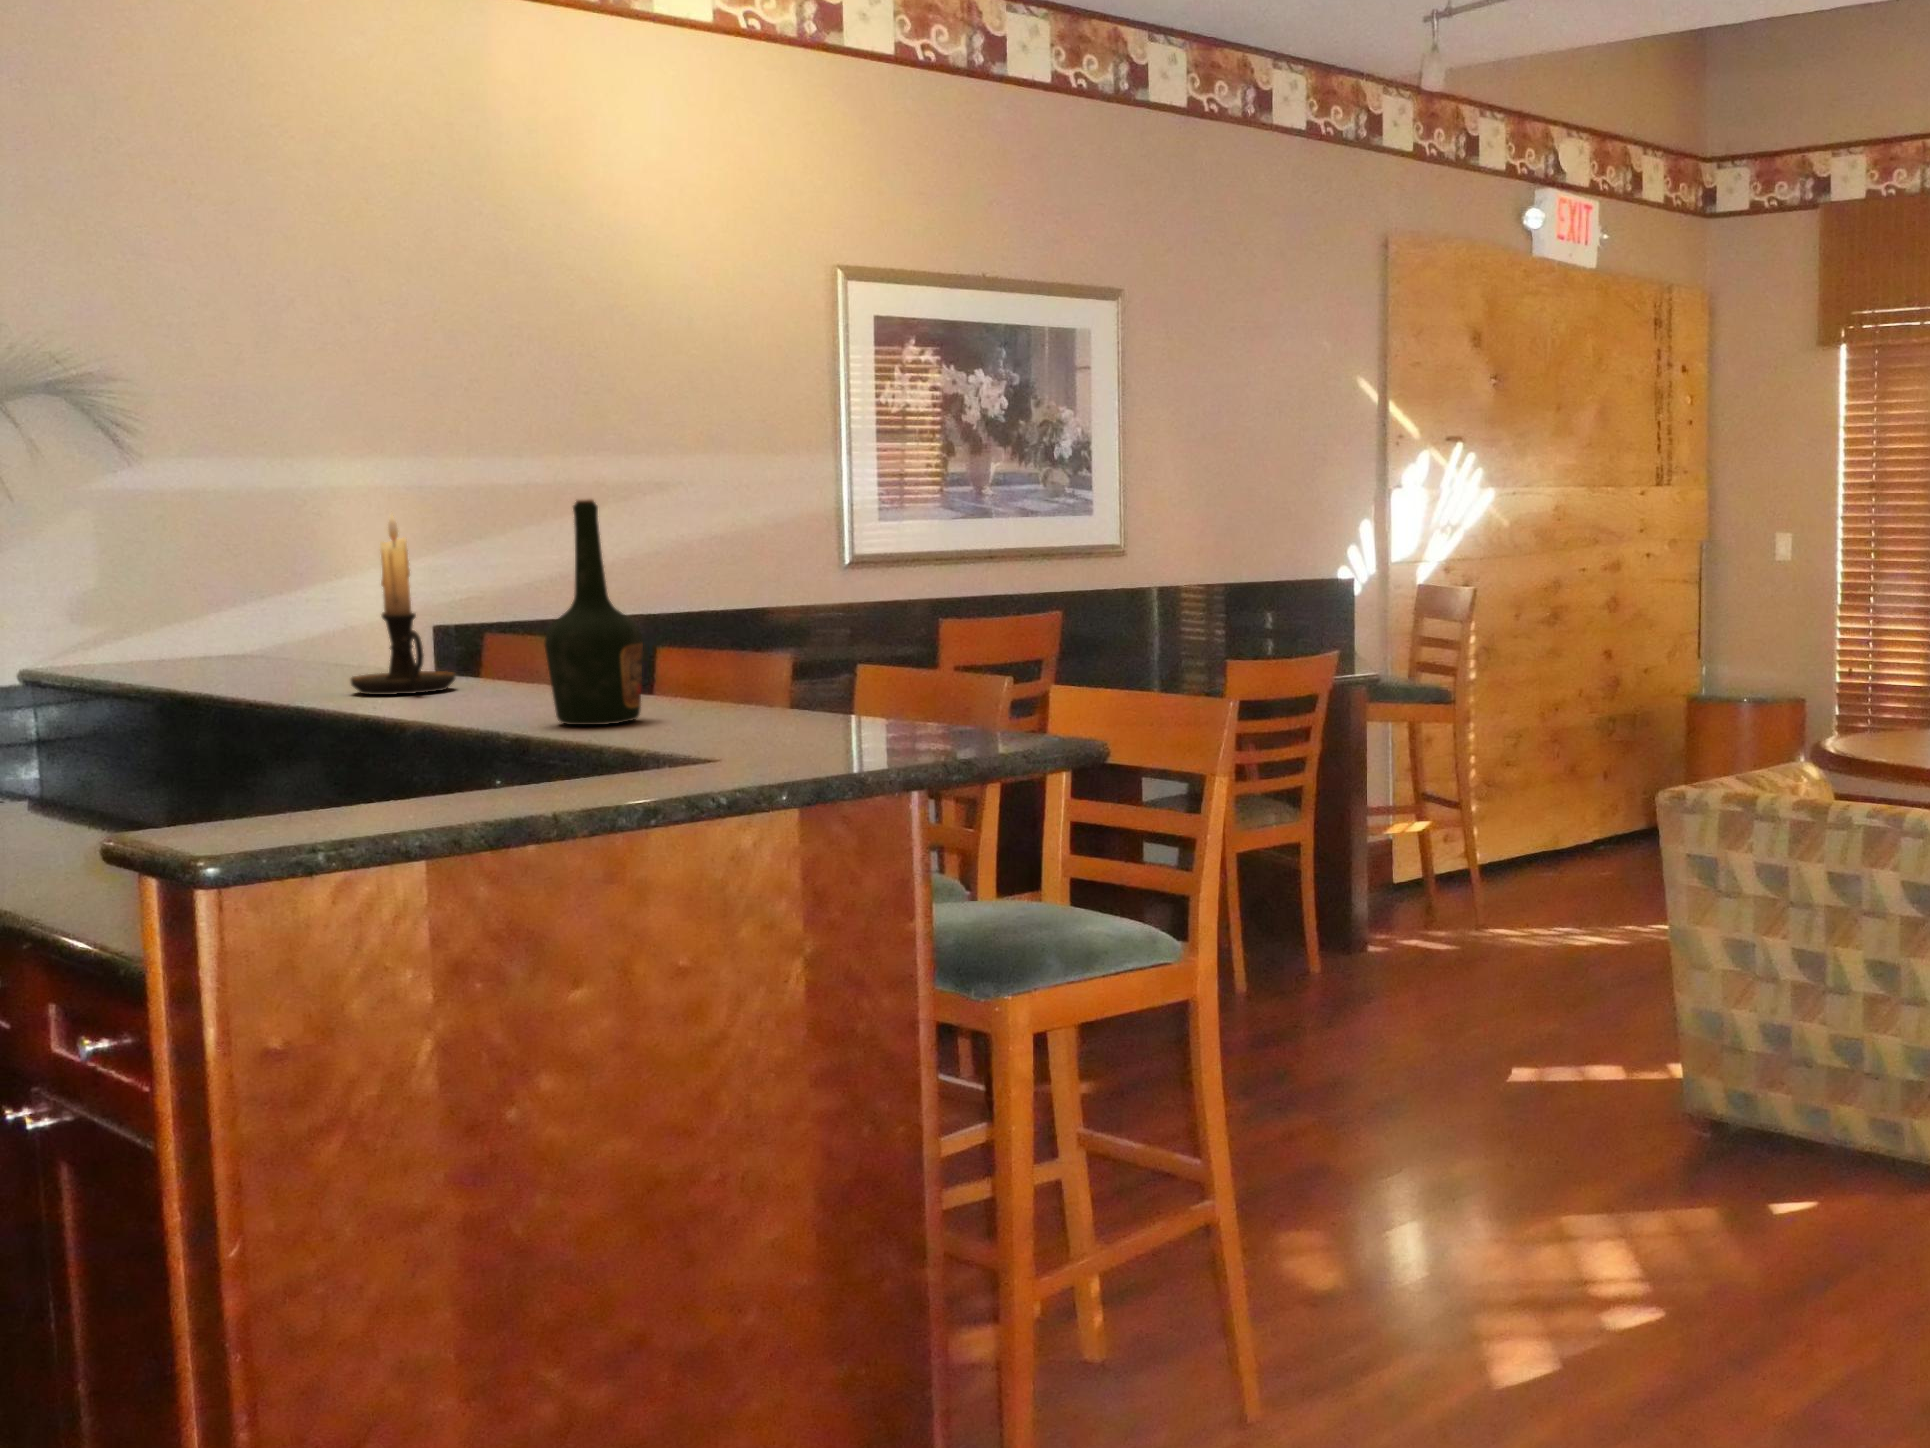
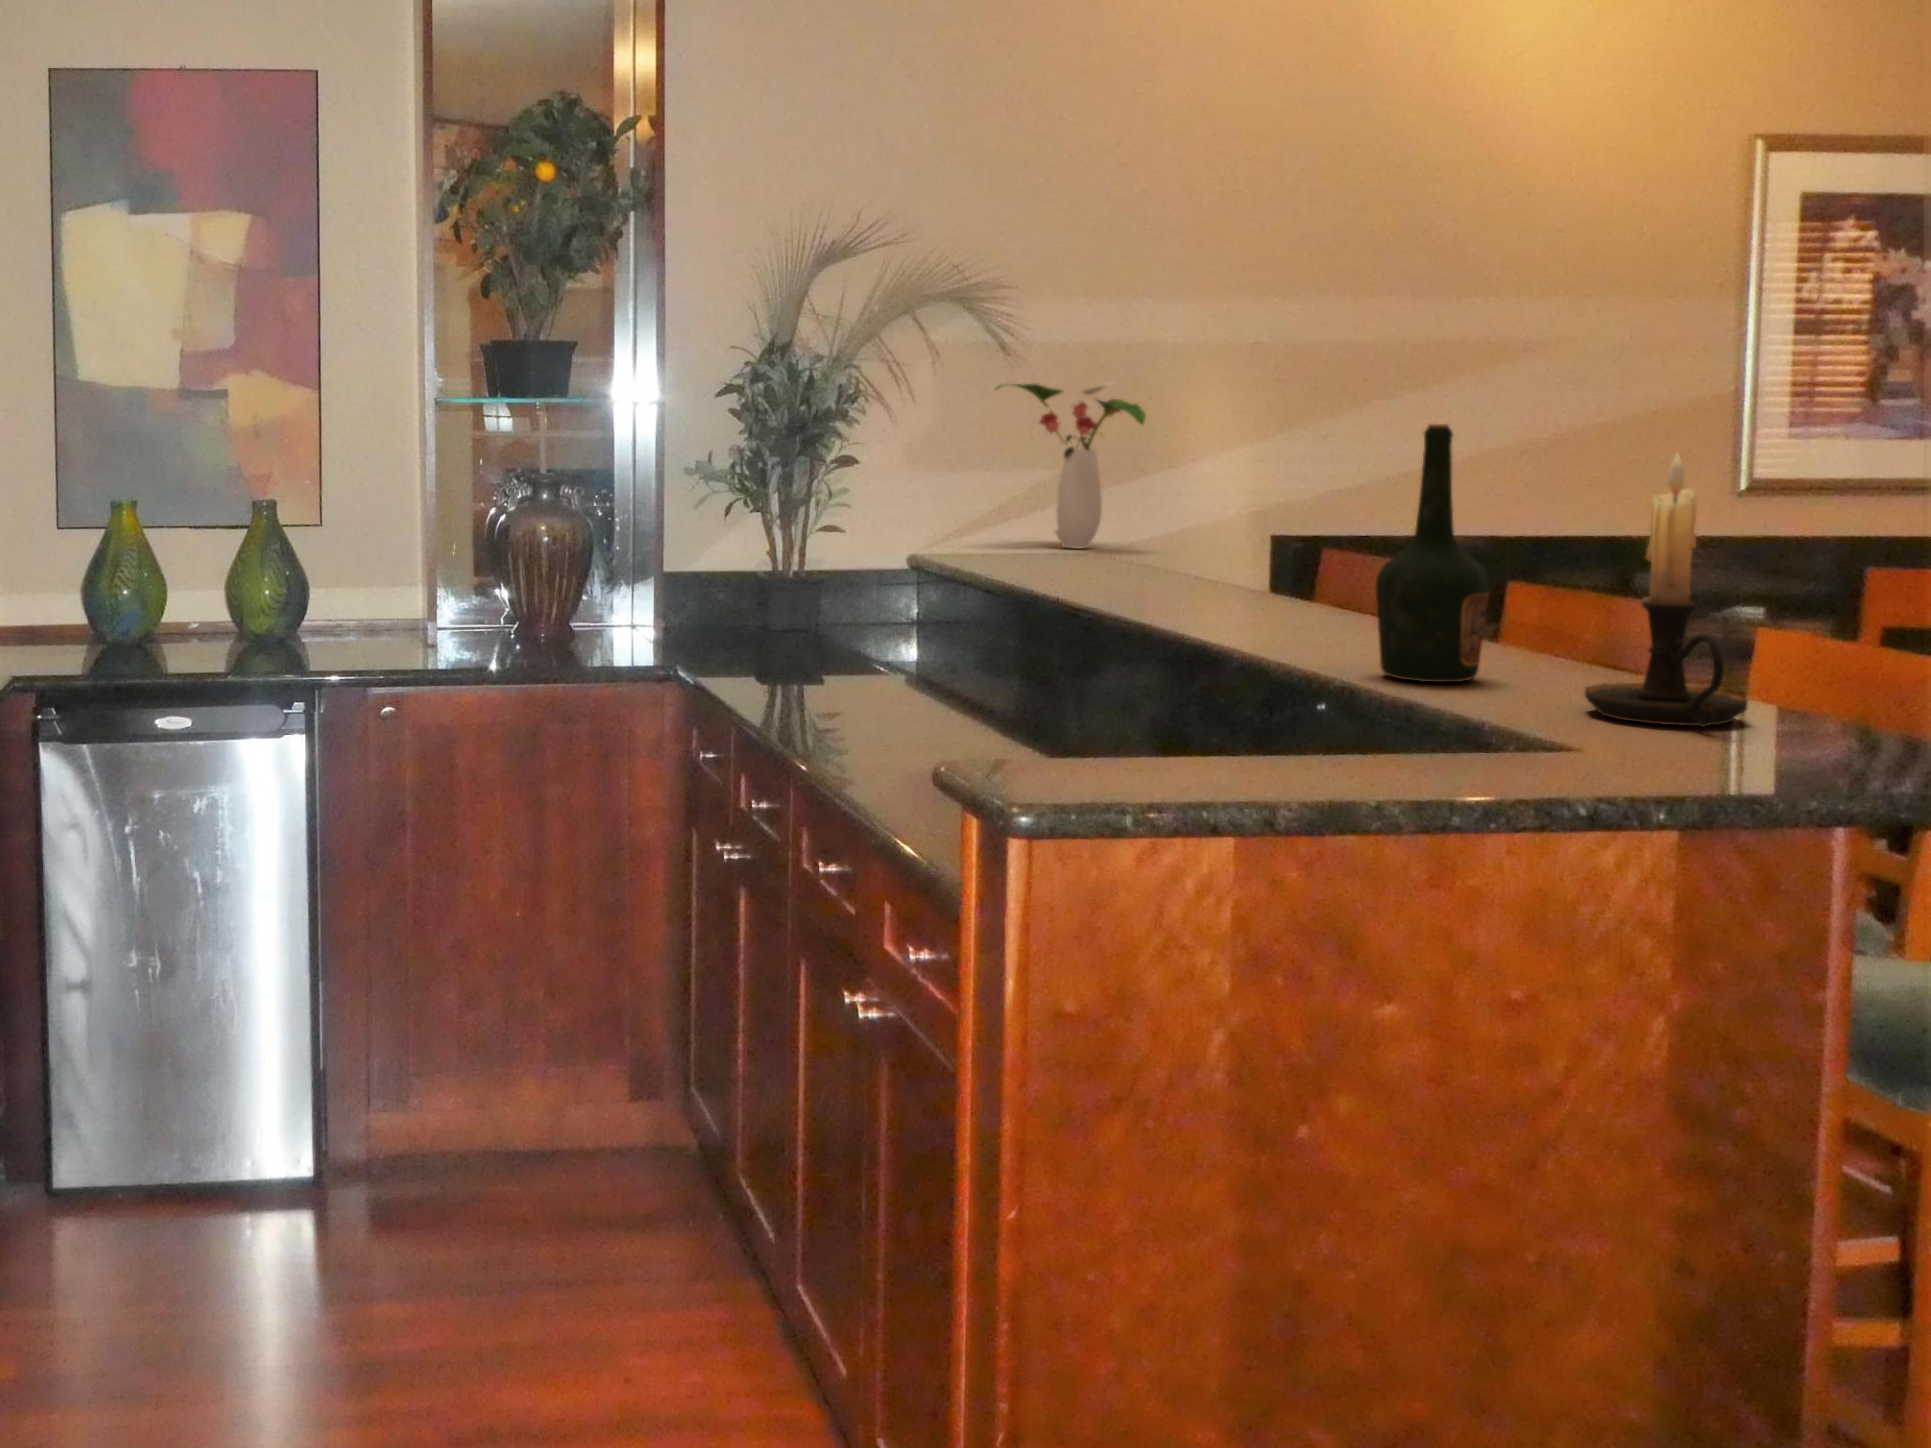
flower arrangement: none [129,471,310,650] -> present [996,382,1146,549]
candle holder: present [351,513,455,695] -> present [1585,453,1748,727]

